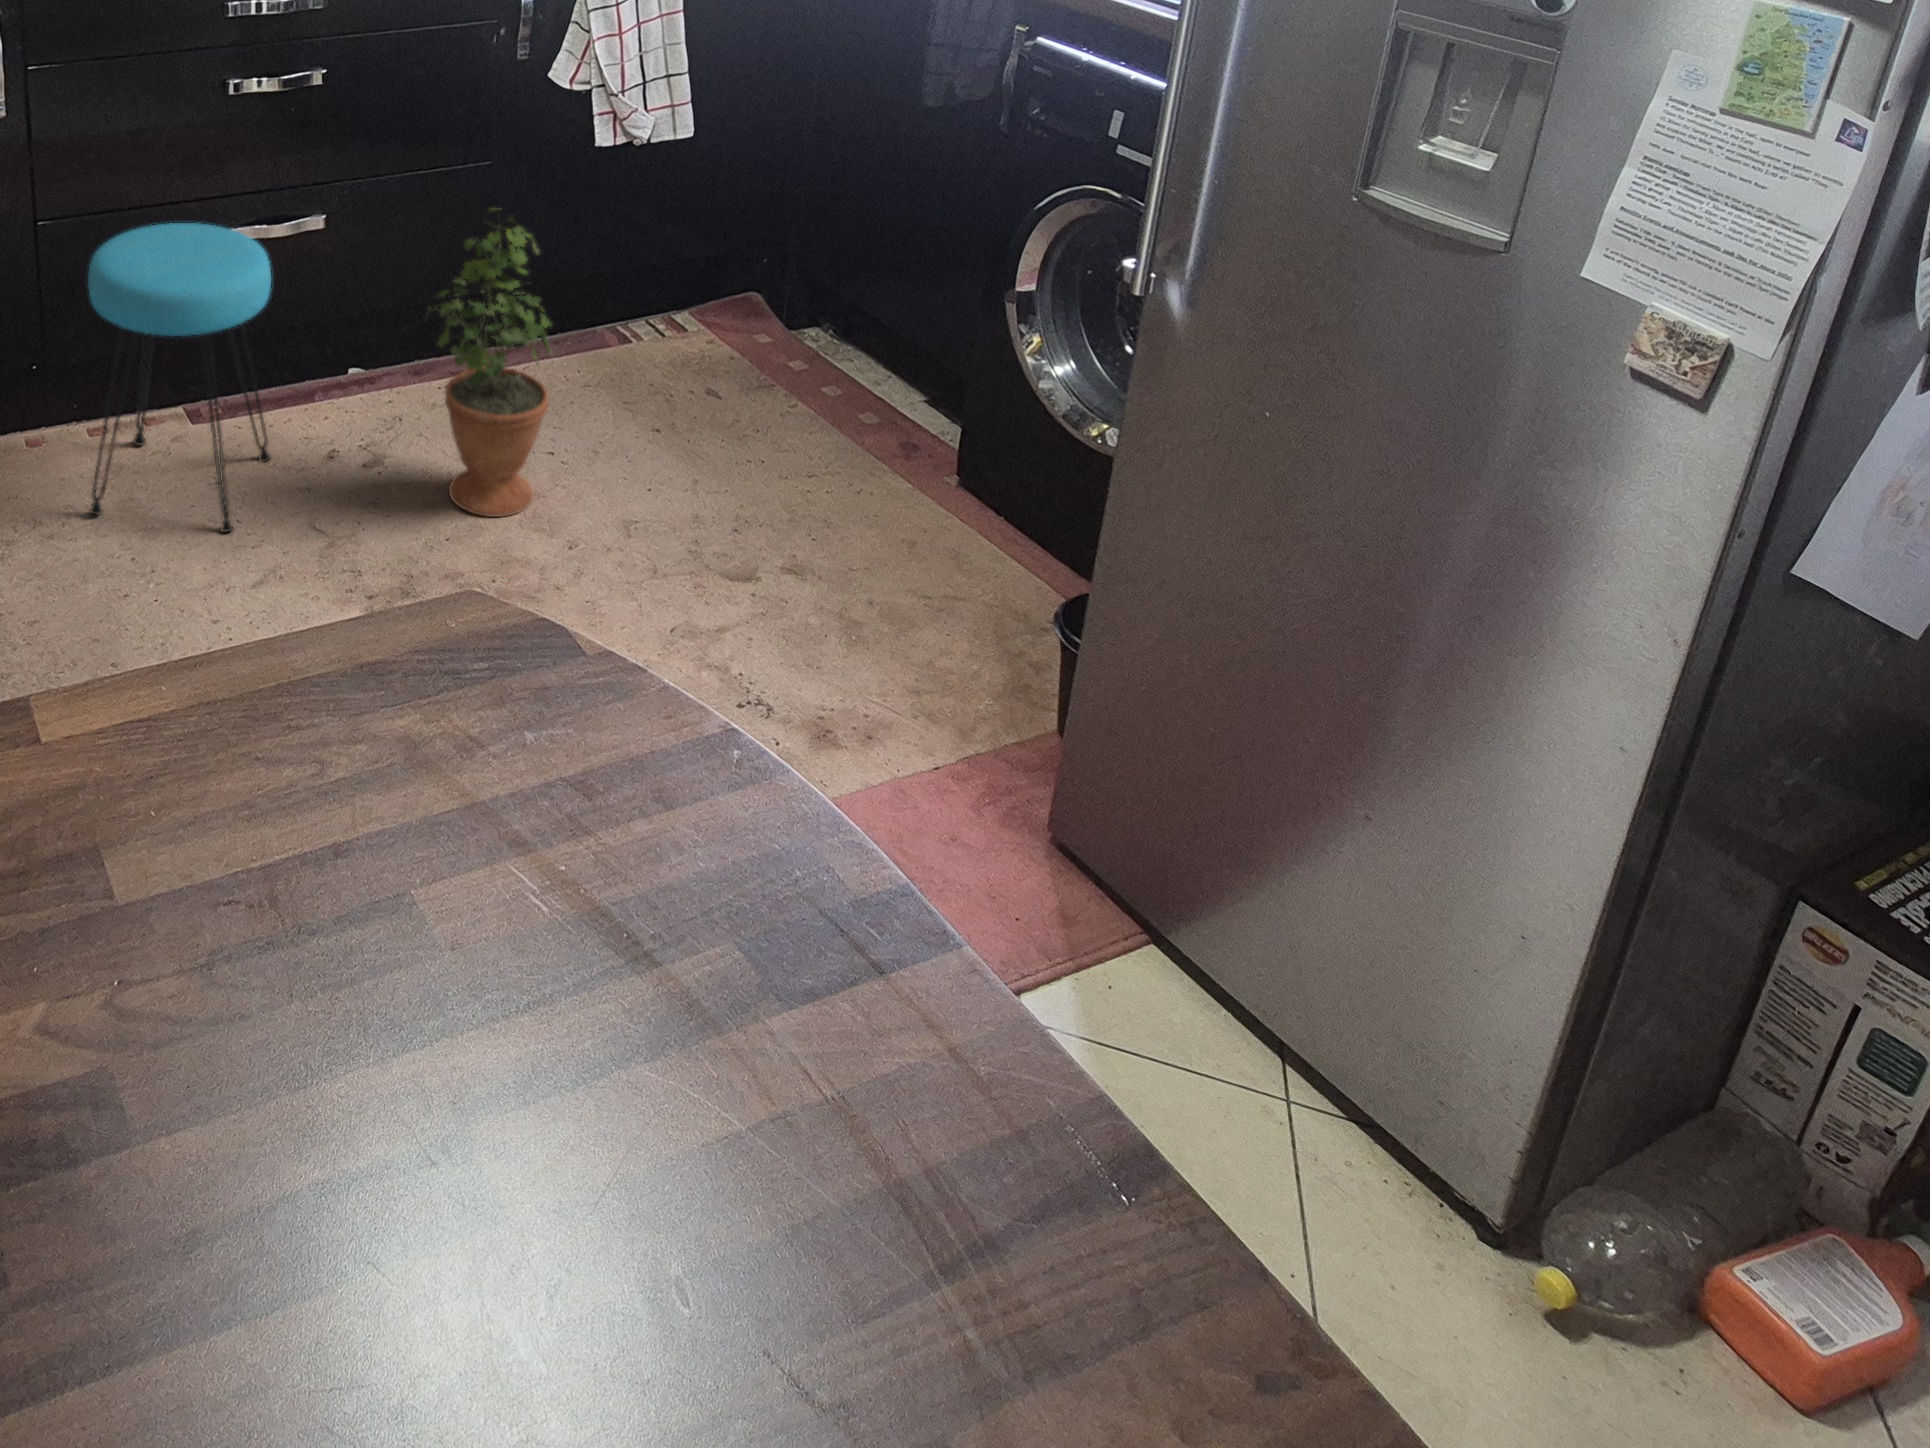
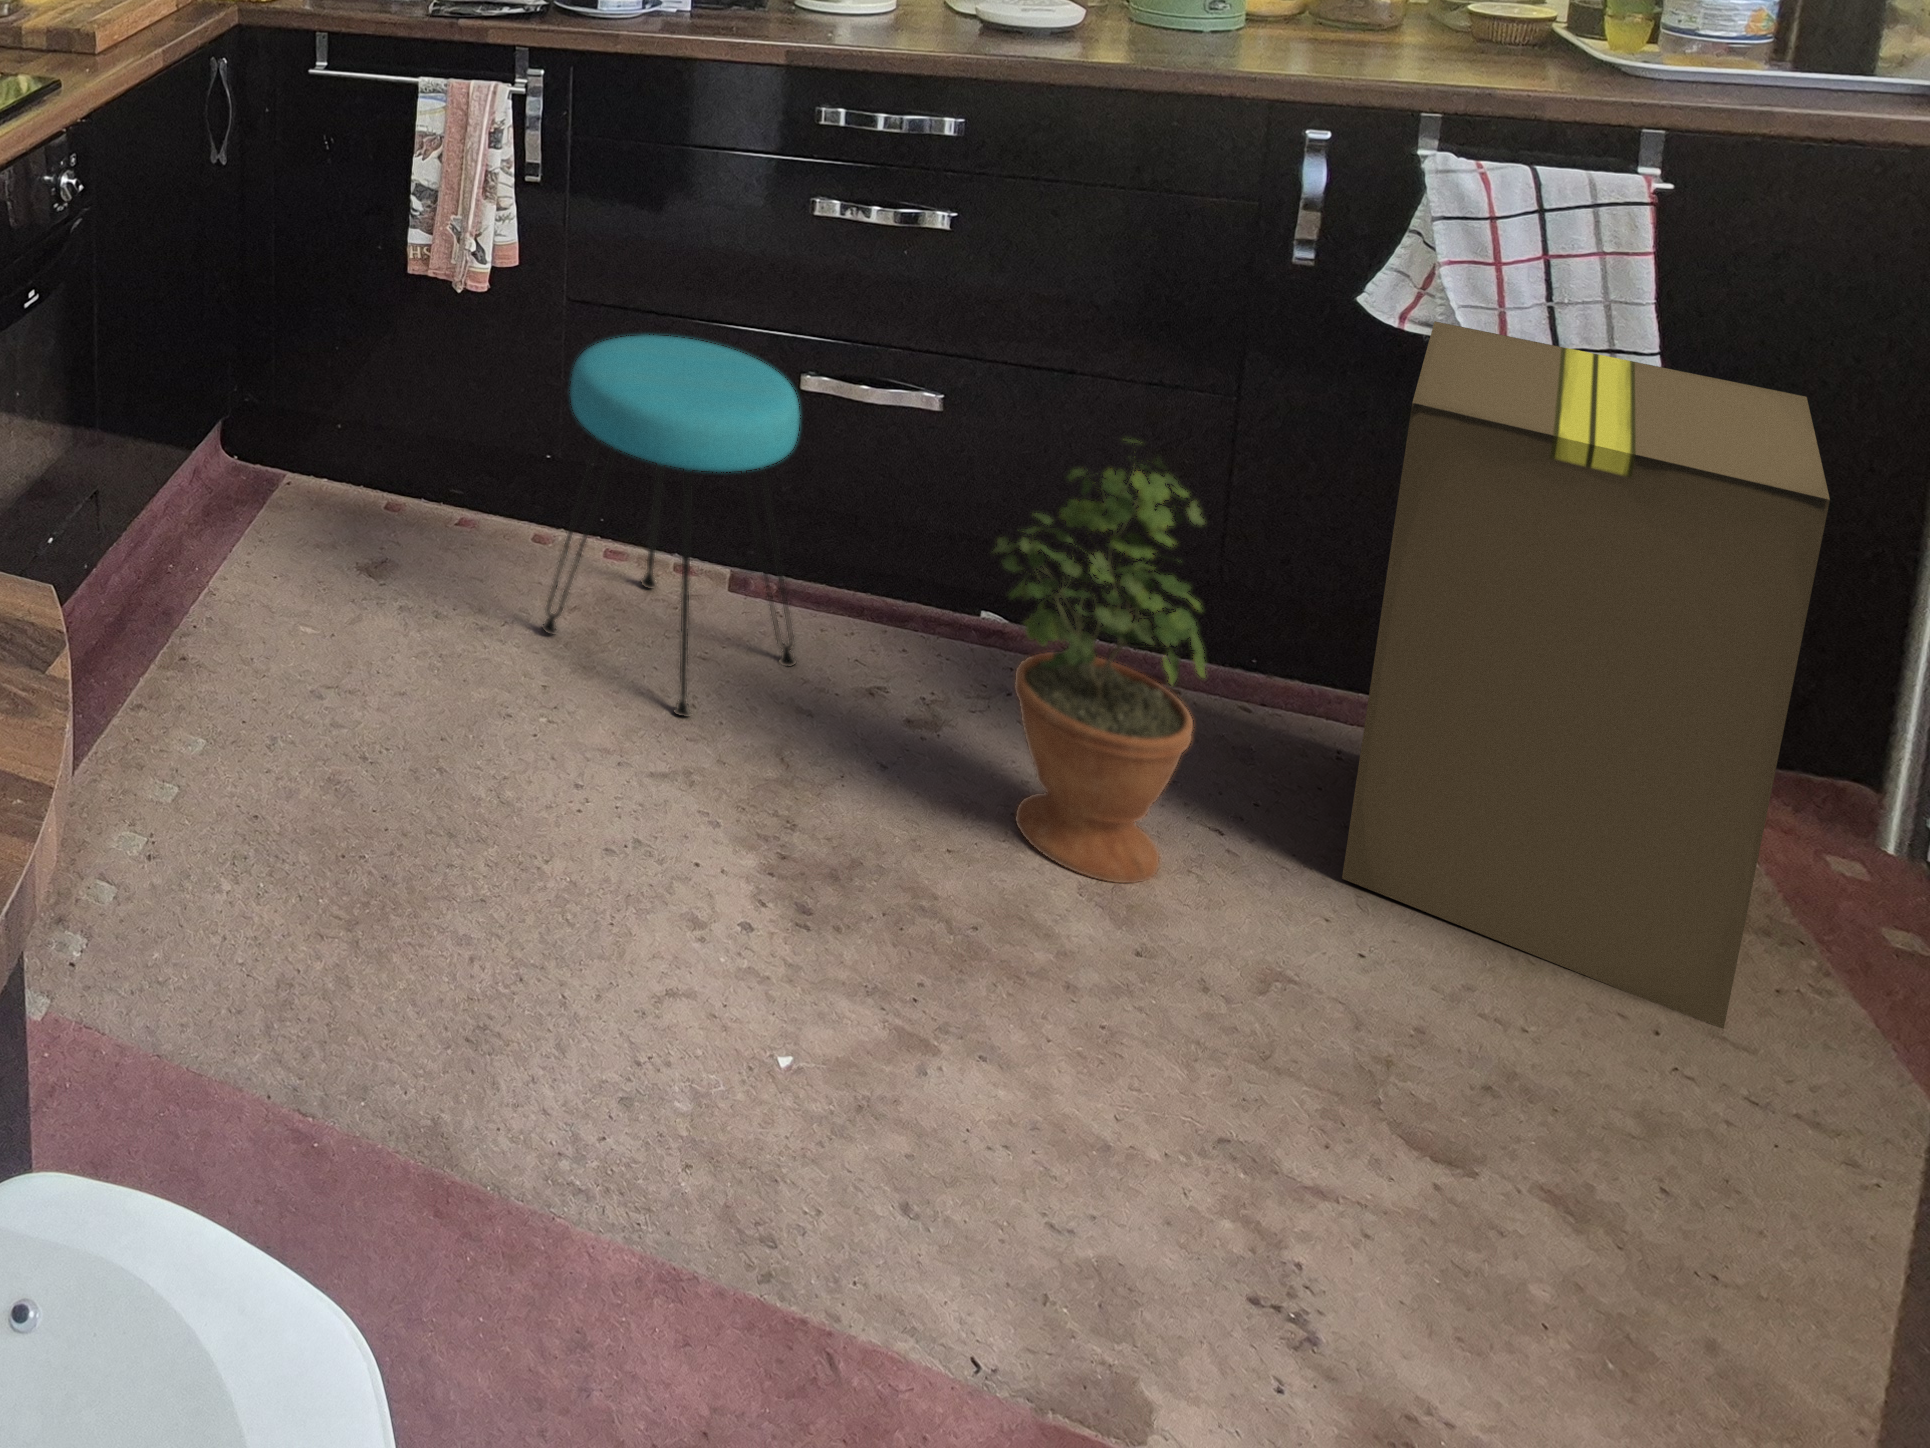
cardboard box: none [577,80,812,452] -> present [1342,321,1830,1029]

